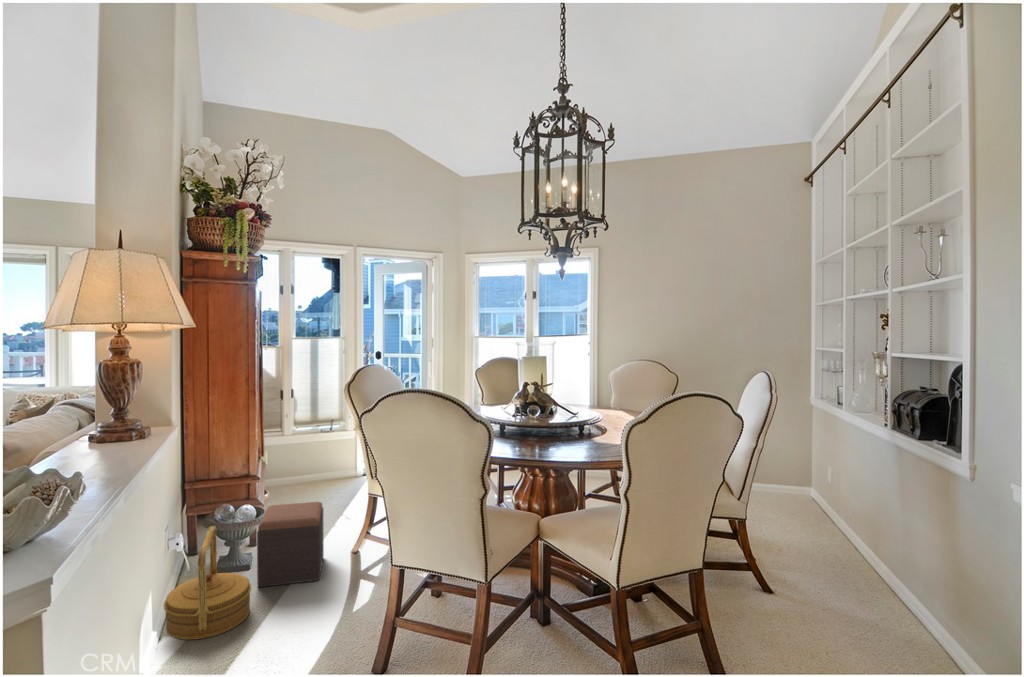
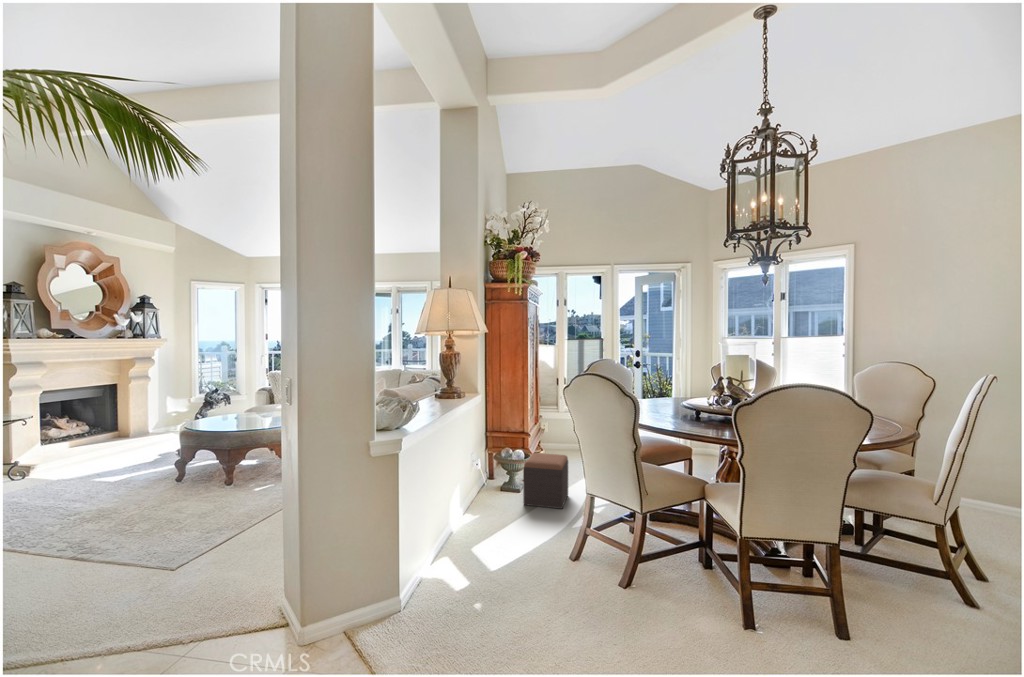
basket: present [164,526,251,640] -> none [469,459,518,526]

